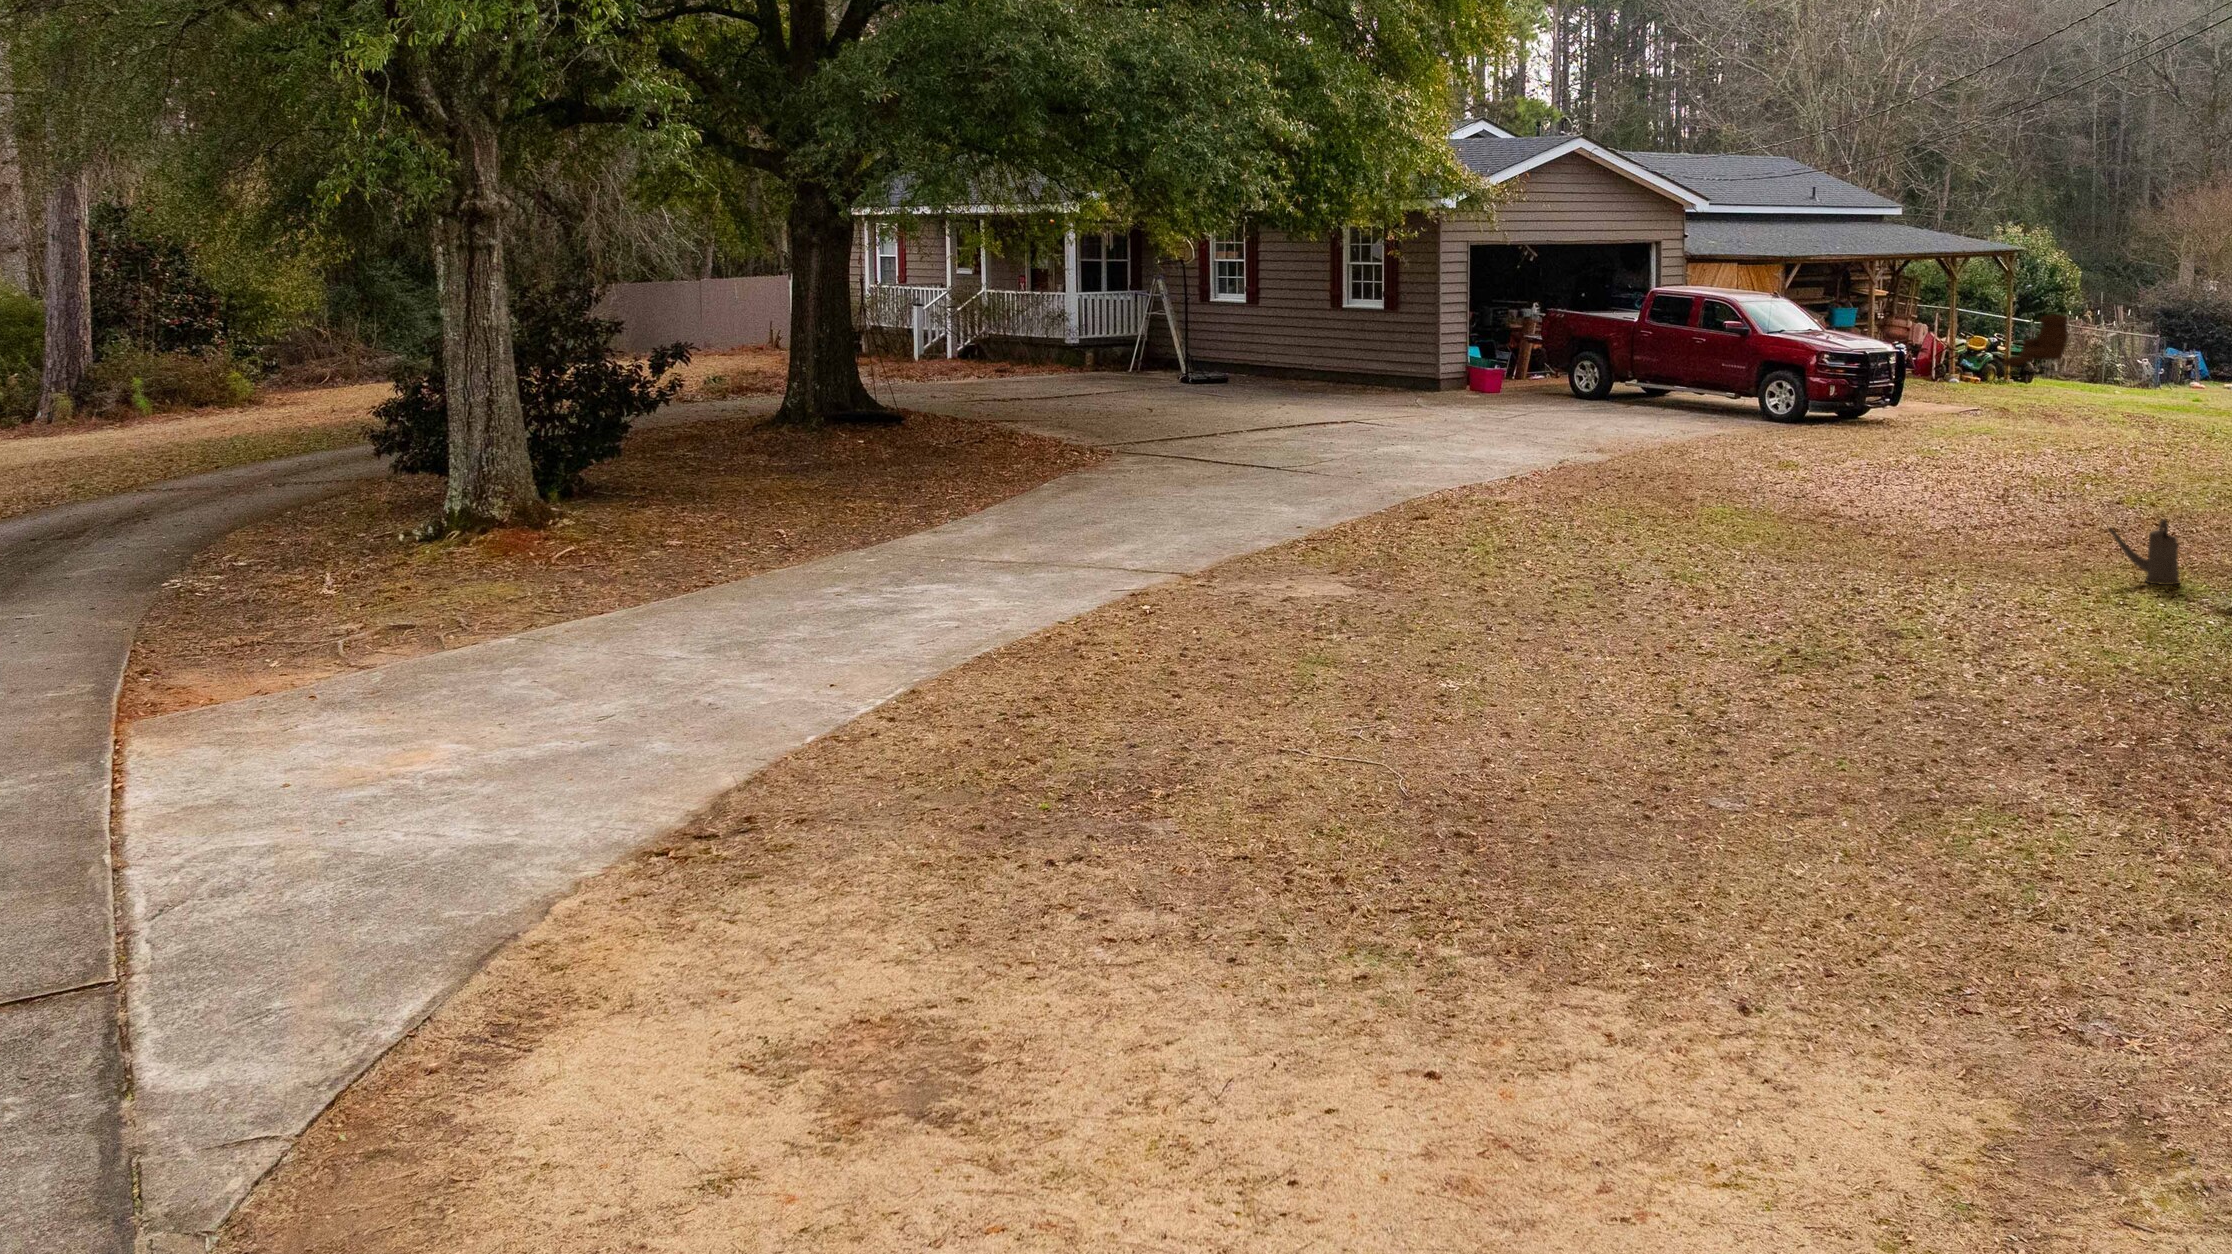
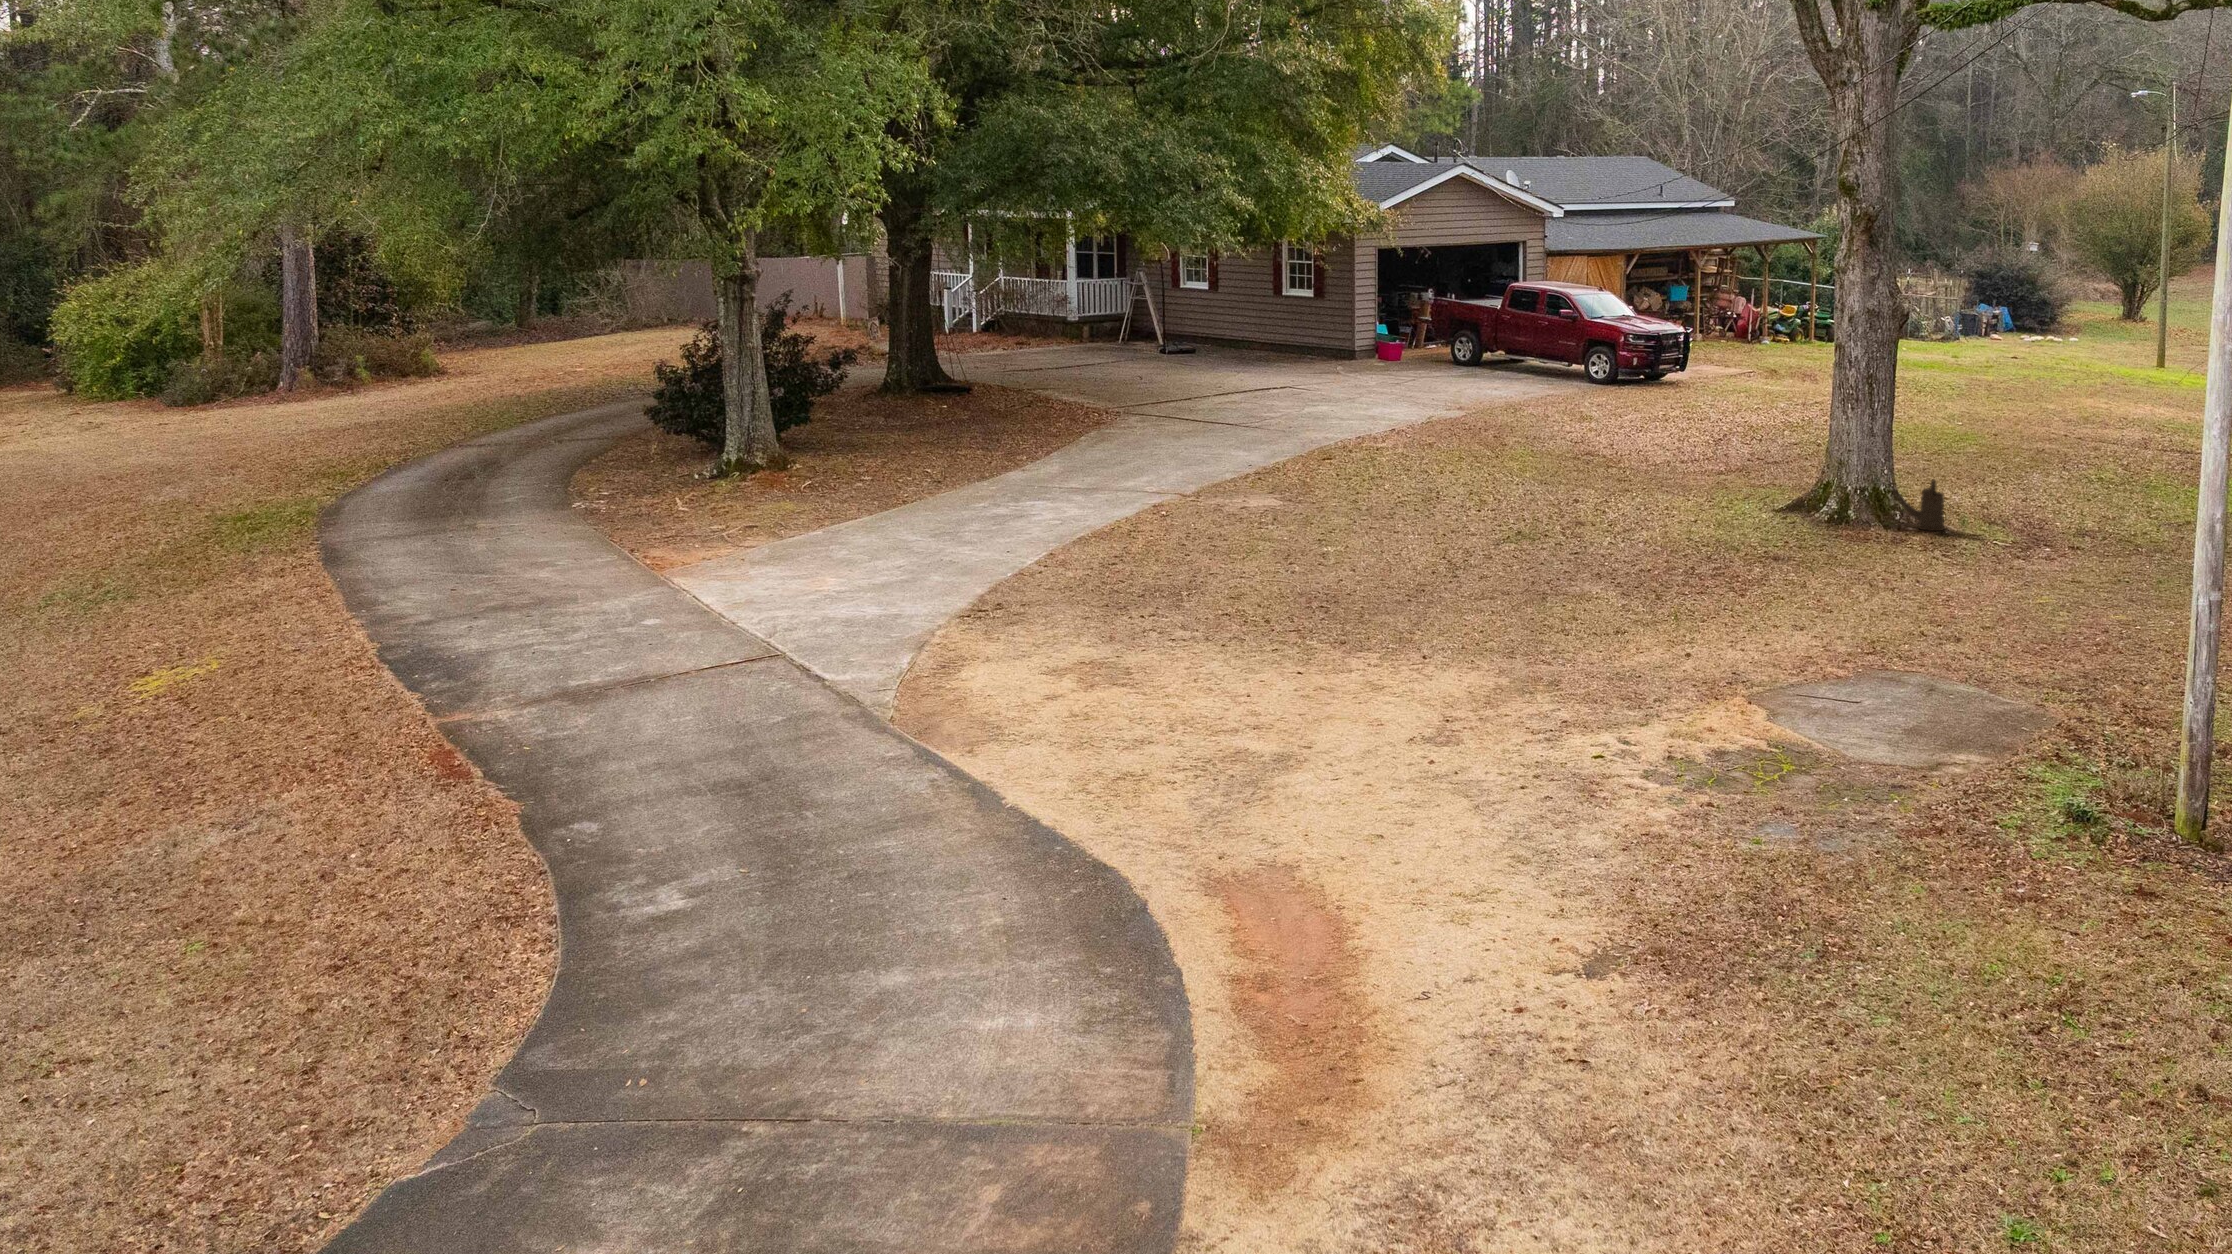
lounge chair: present [2002,314,2068,373] -> none [1772,297,1822,342]

